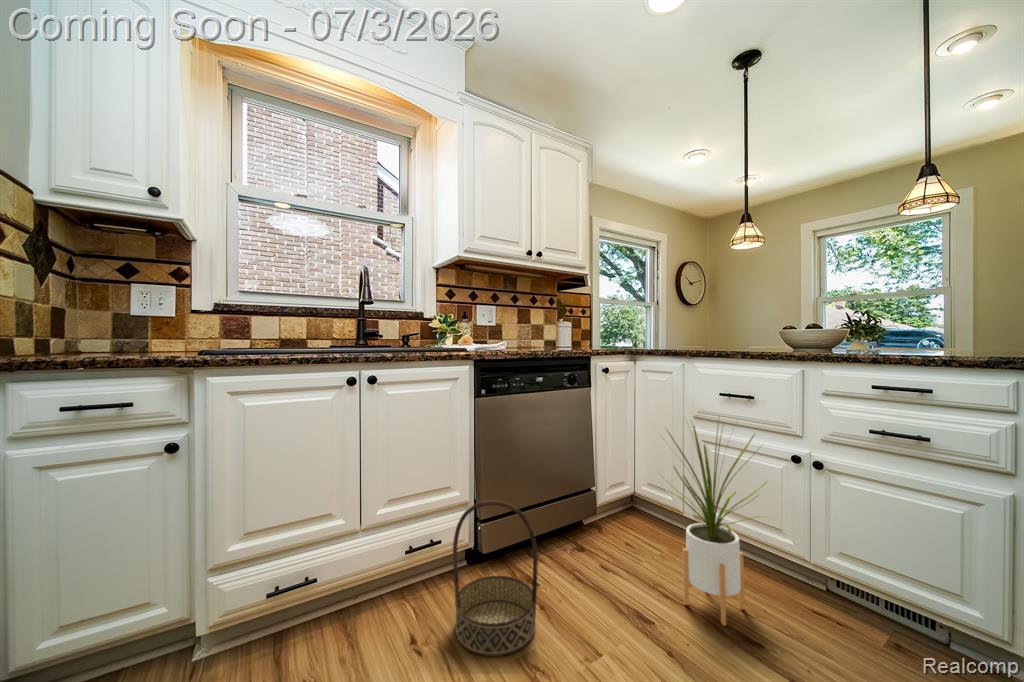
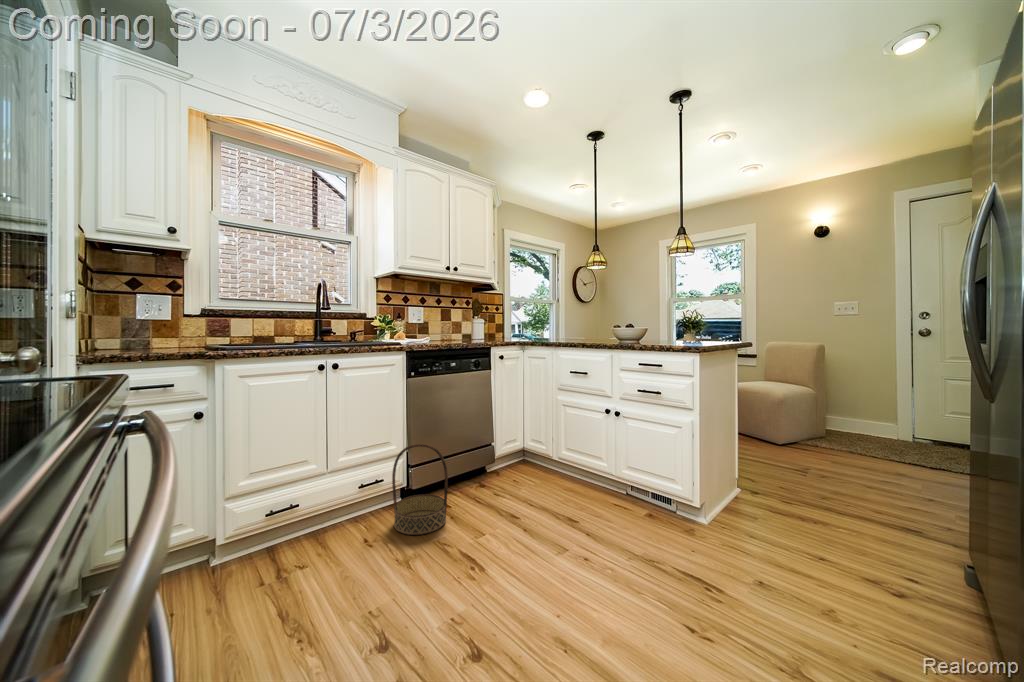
house plant: present [667,416,766,625] -> none [527,386,590,511]

